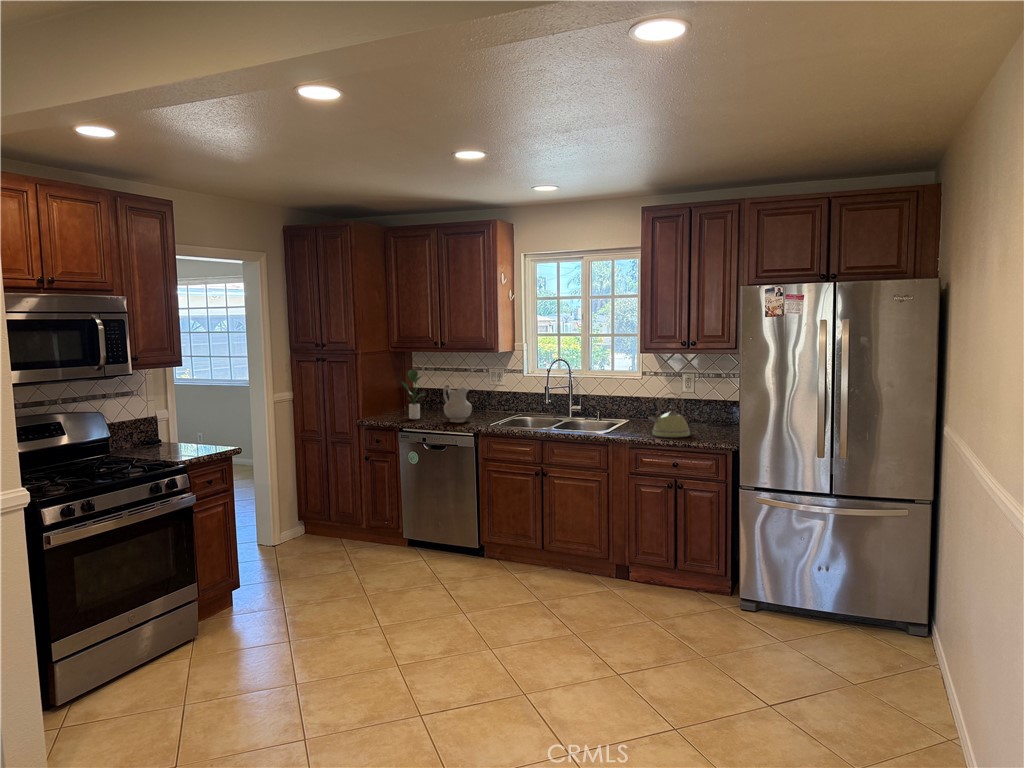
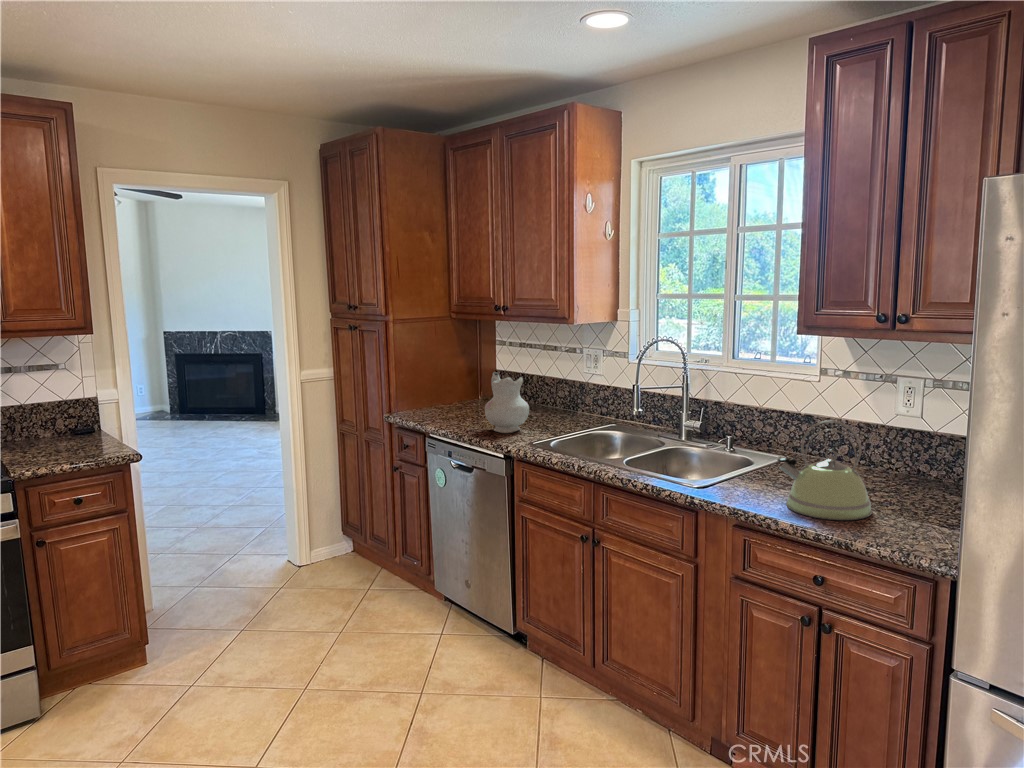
potted plant: present [401,369,424,419] -> none [439,344,476,420]

